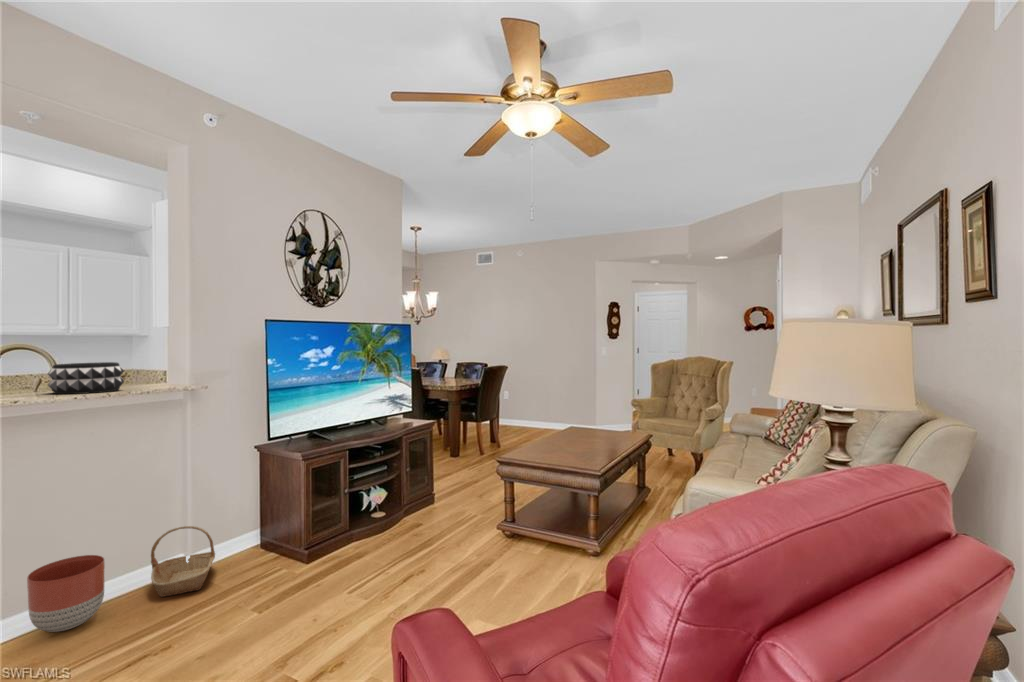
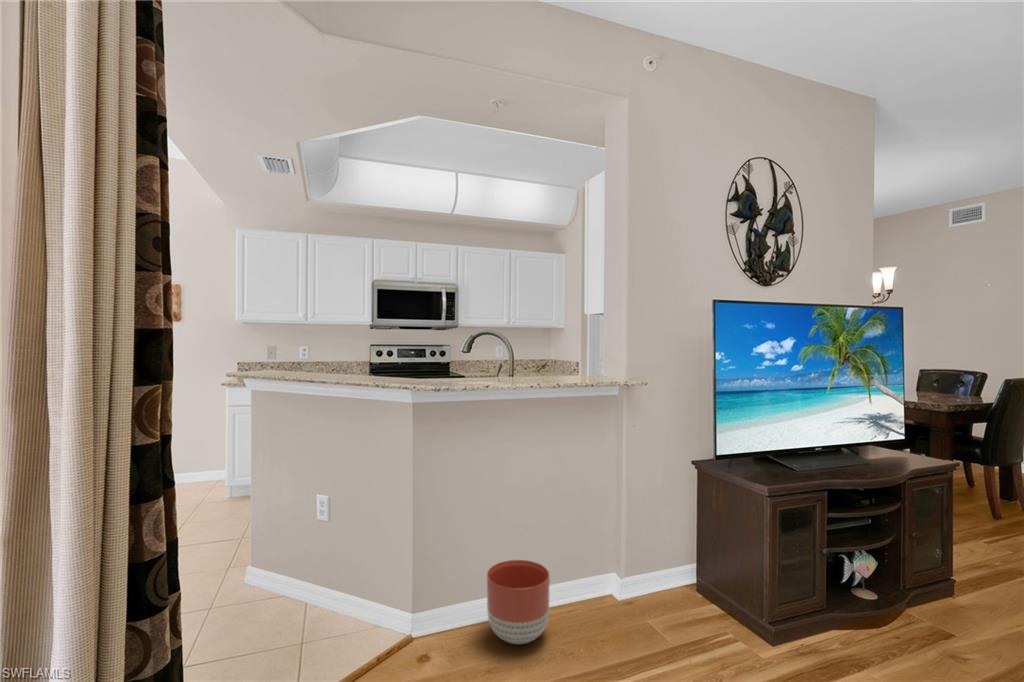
decorative bowl: present [48,362,124,394] -> none [503,351,568,384]
basket: present [151,526,215,597] -> none [587,551,654,639]

